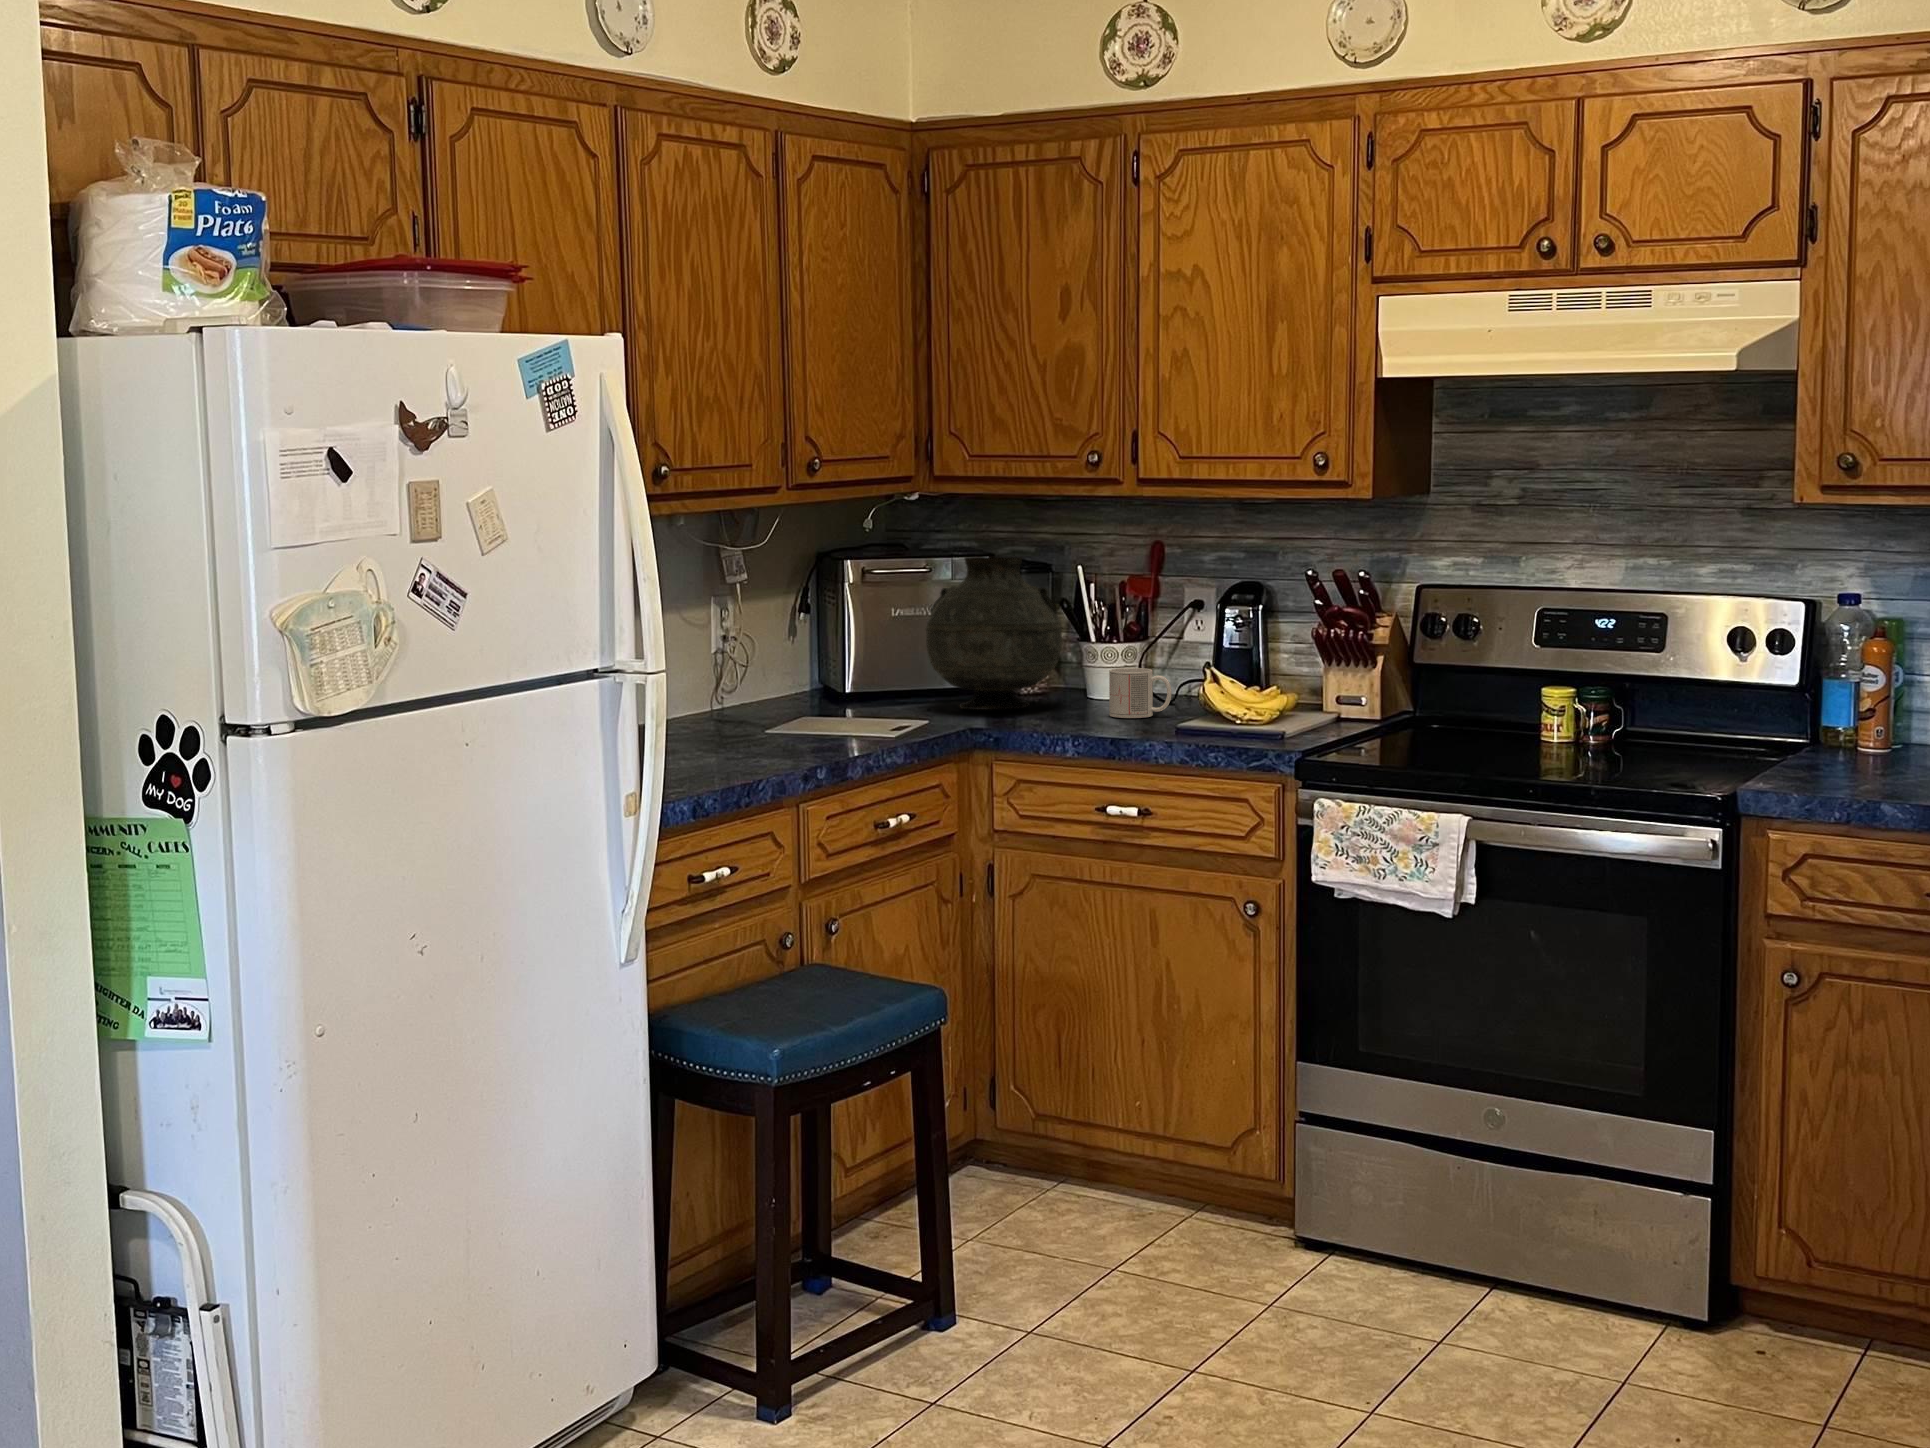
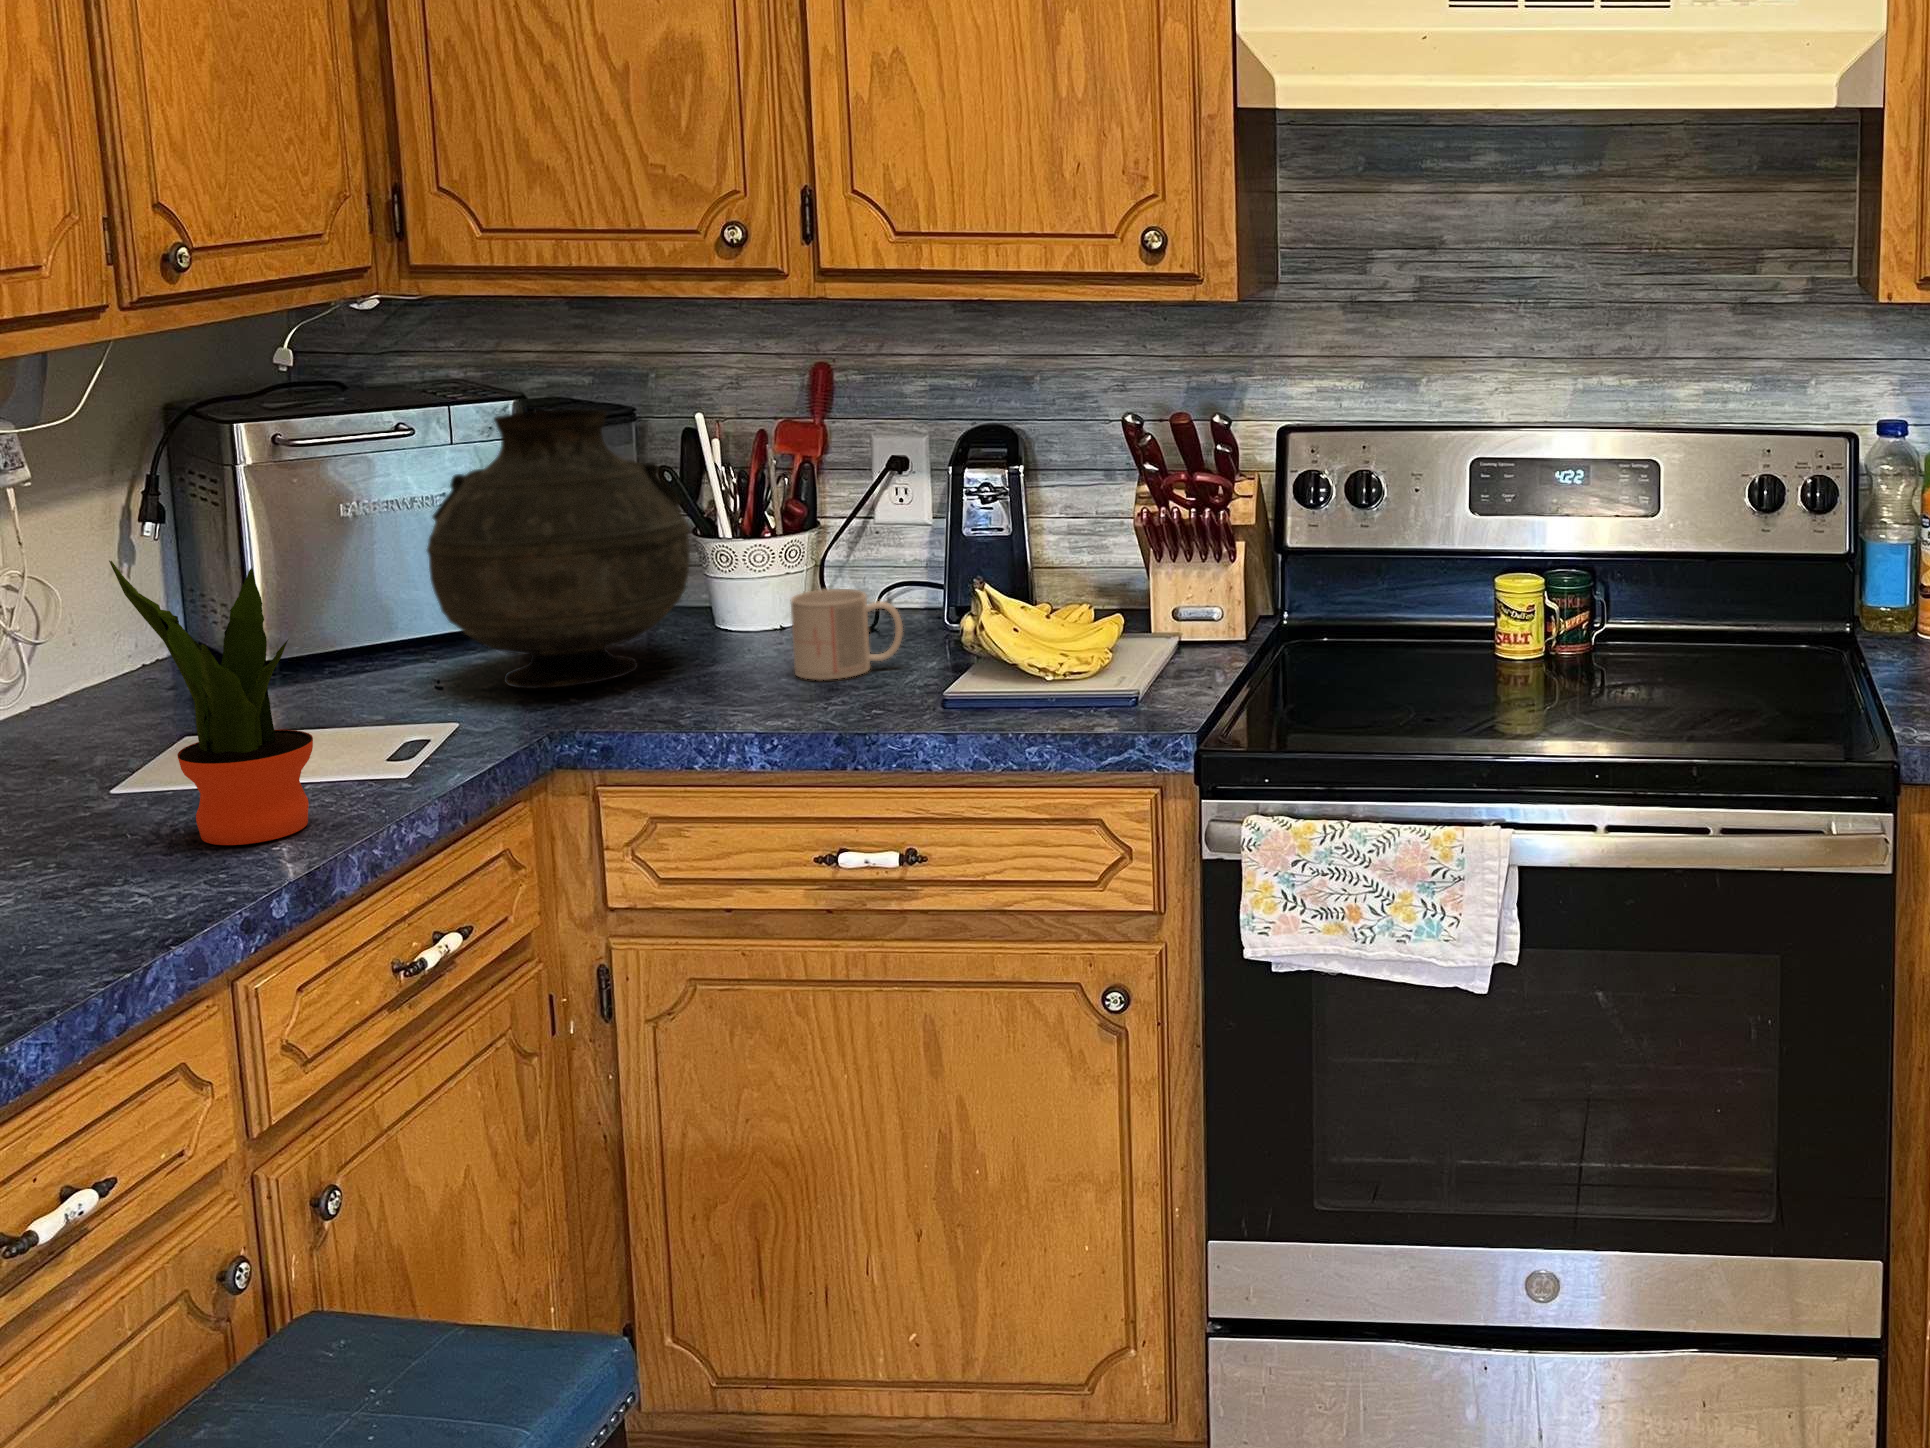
potted plant: none [770,602,849,746] -> present [109,561,313,845]

